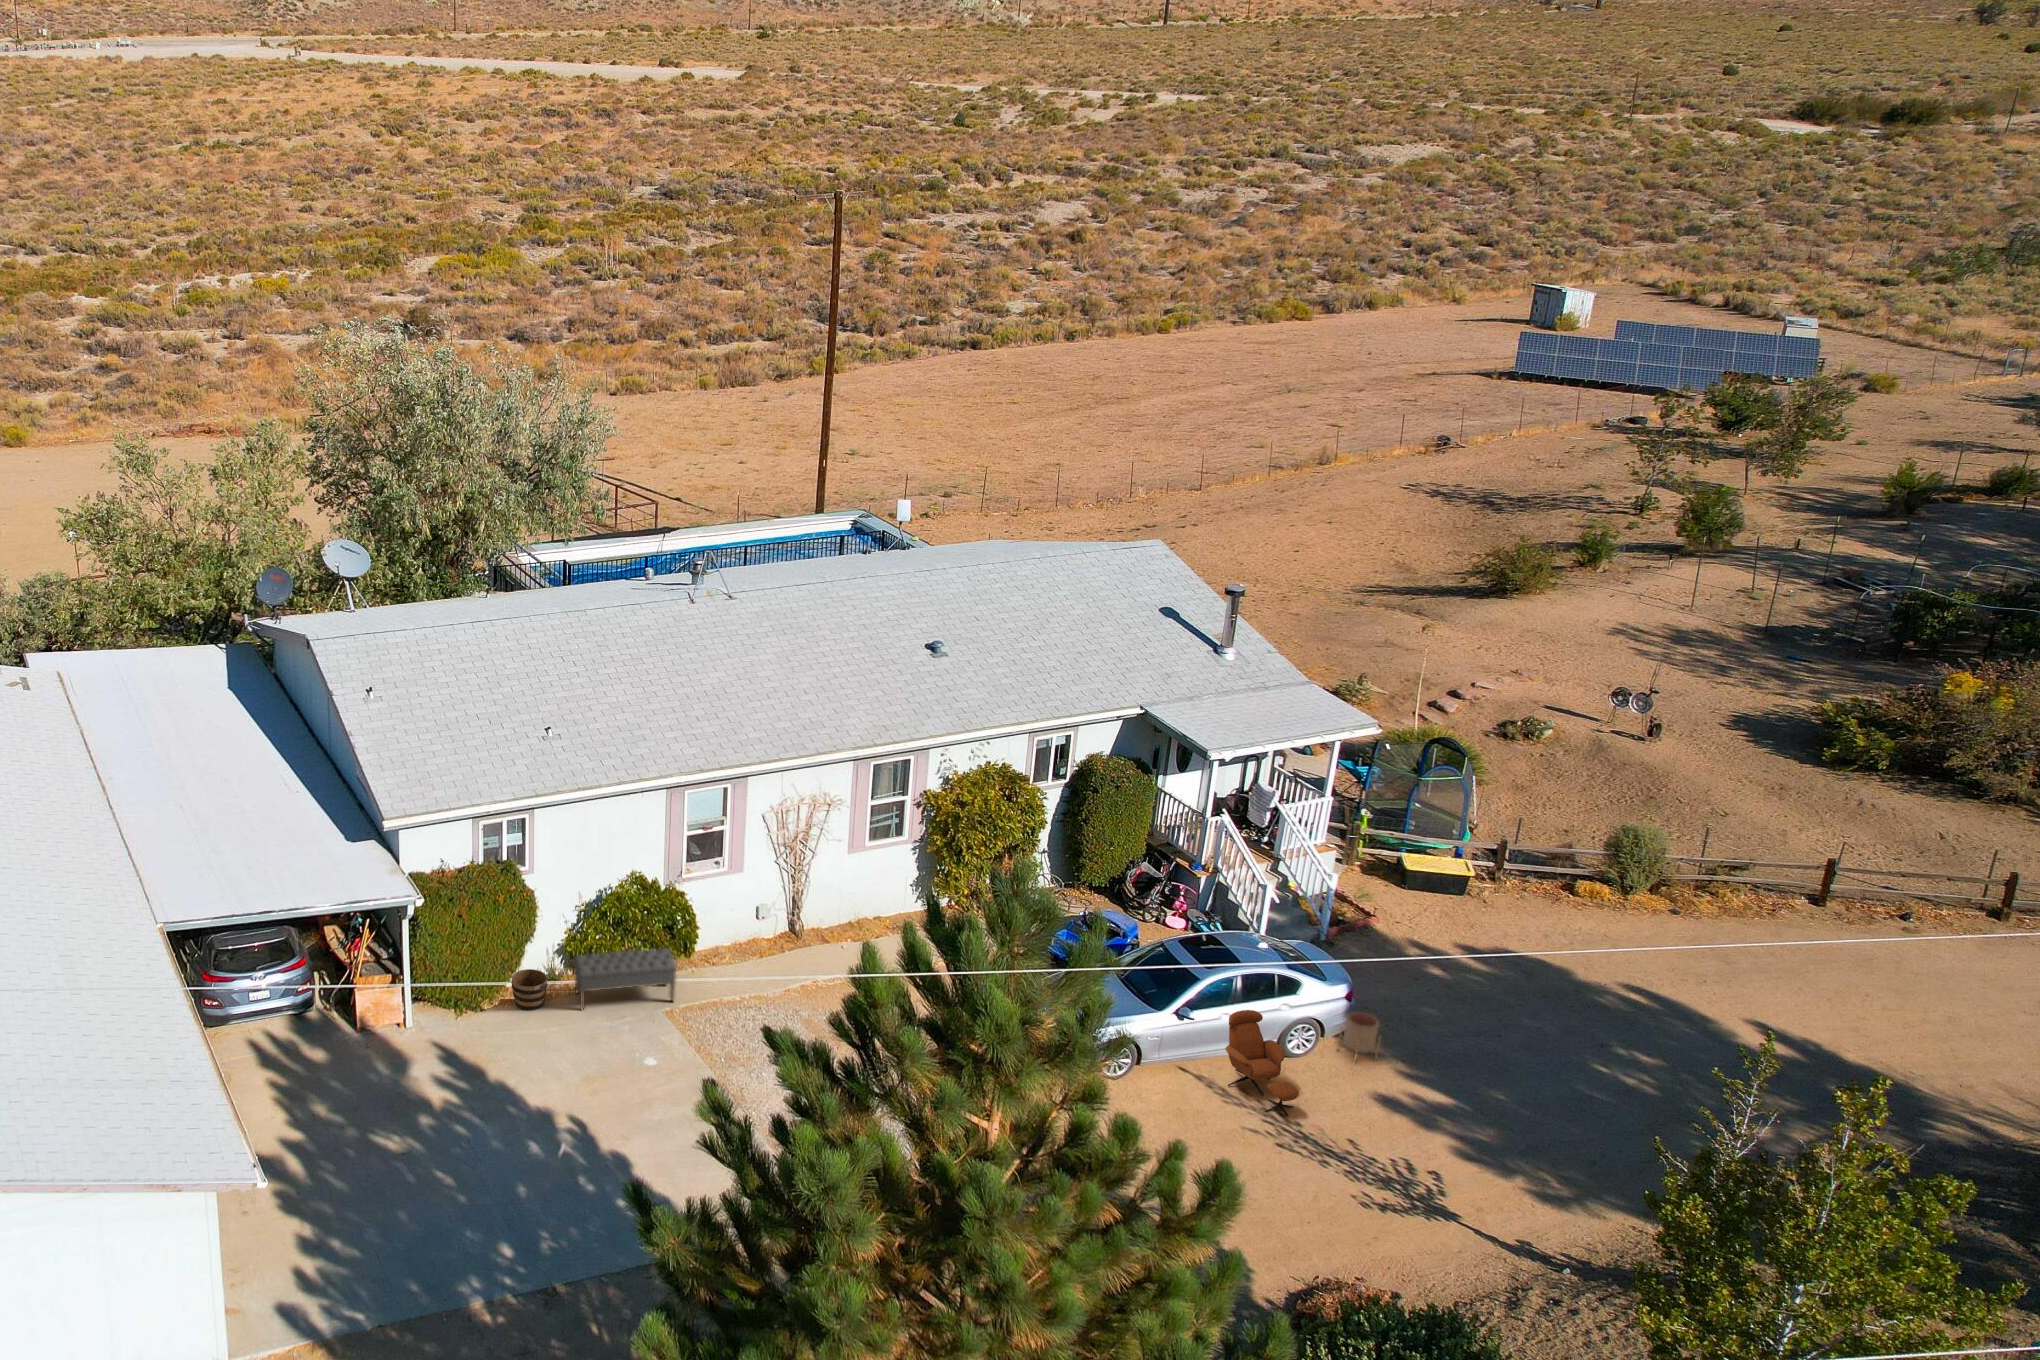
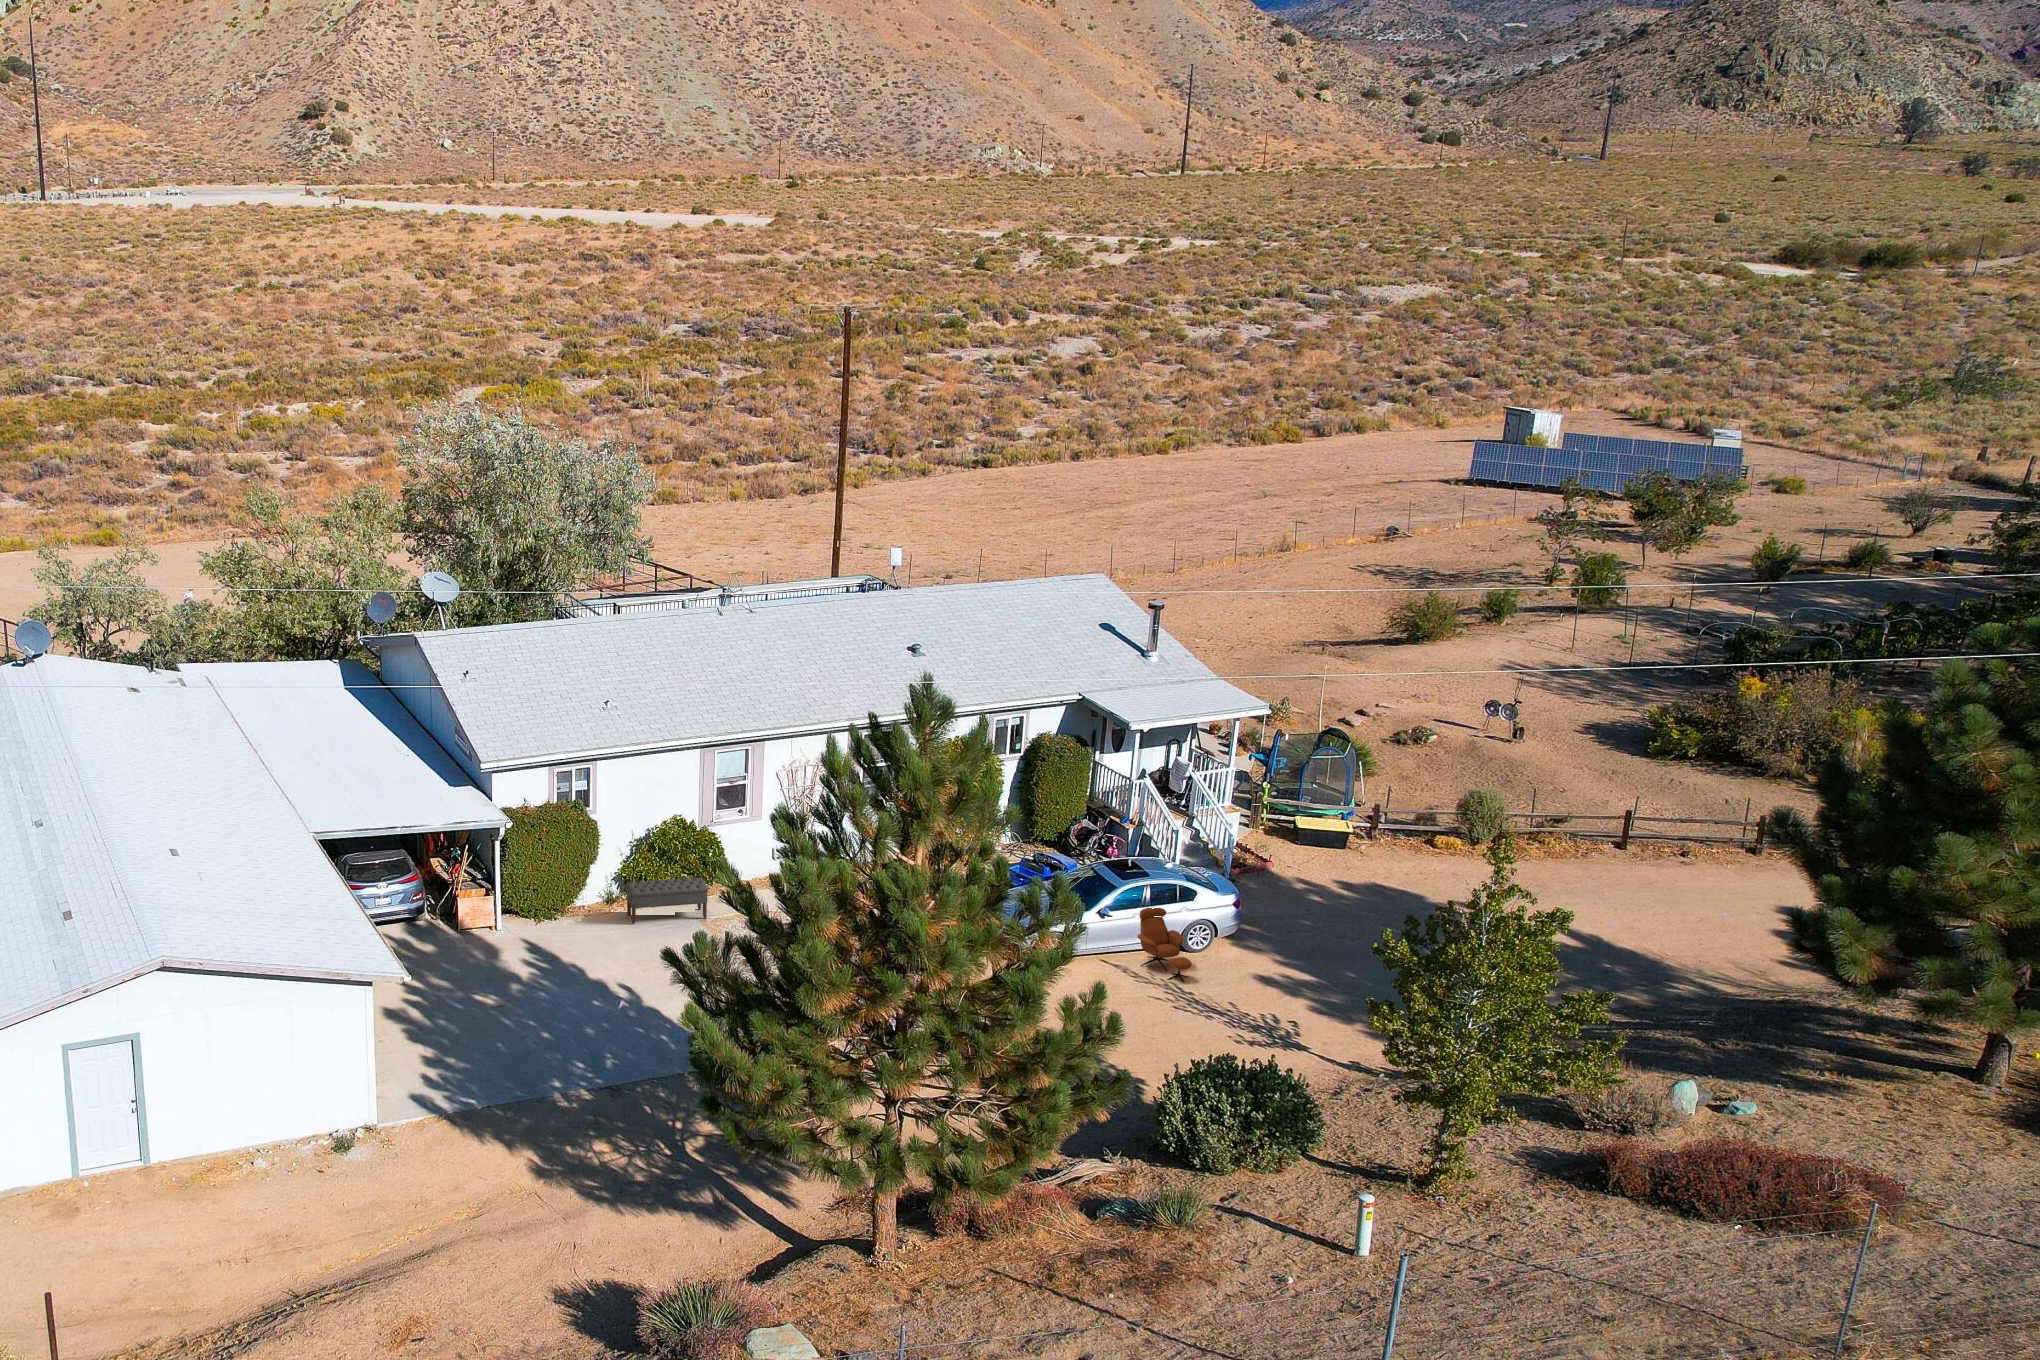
bucket: present [511,969,547,1010] -> none [577,894,605,925]
planter: present [1337,1012,1380,1062] -> none [1229,913,1261,953]

